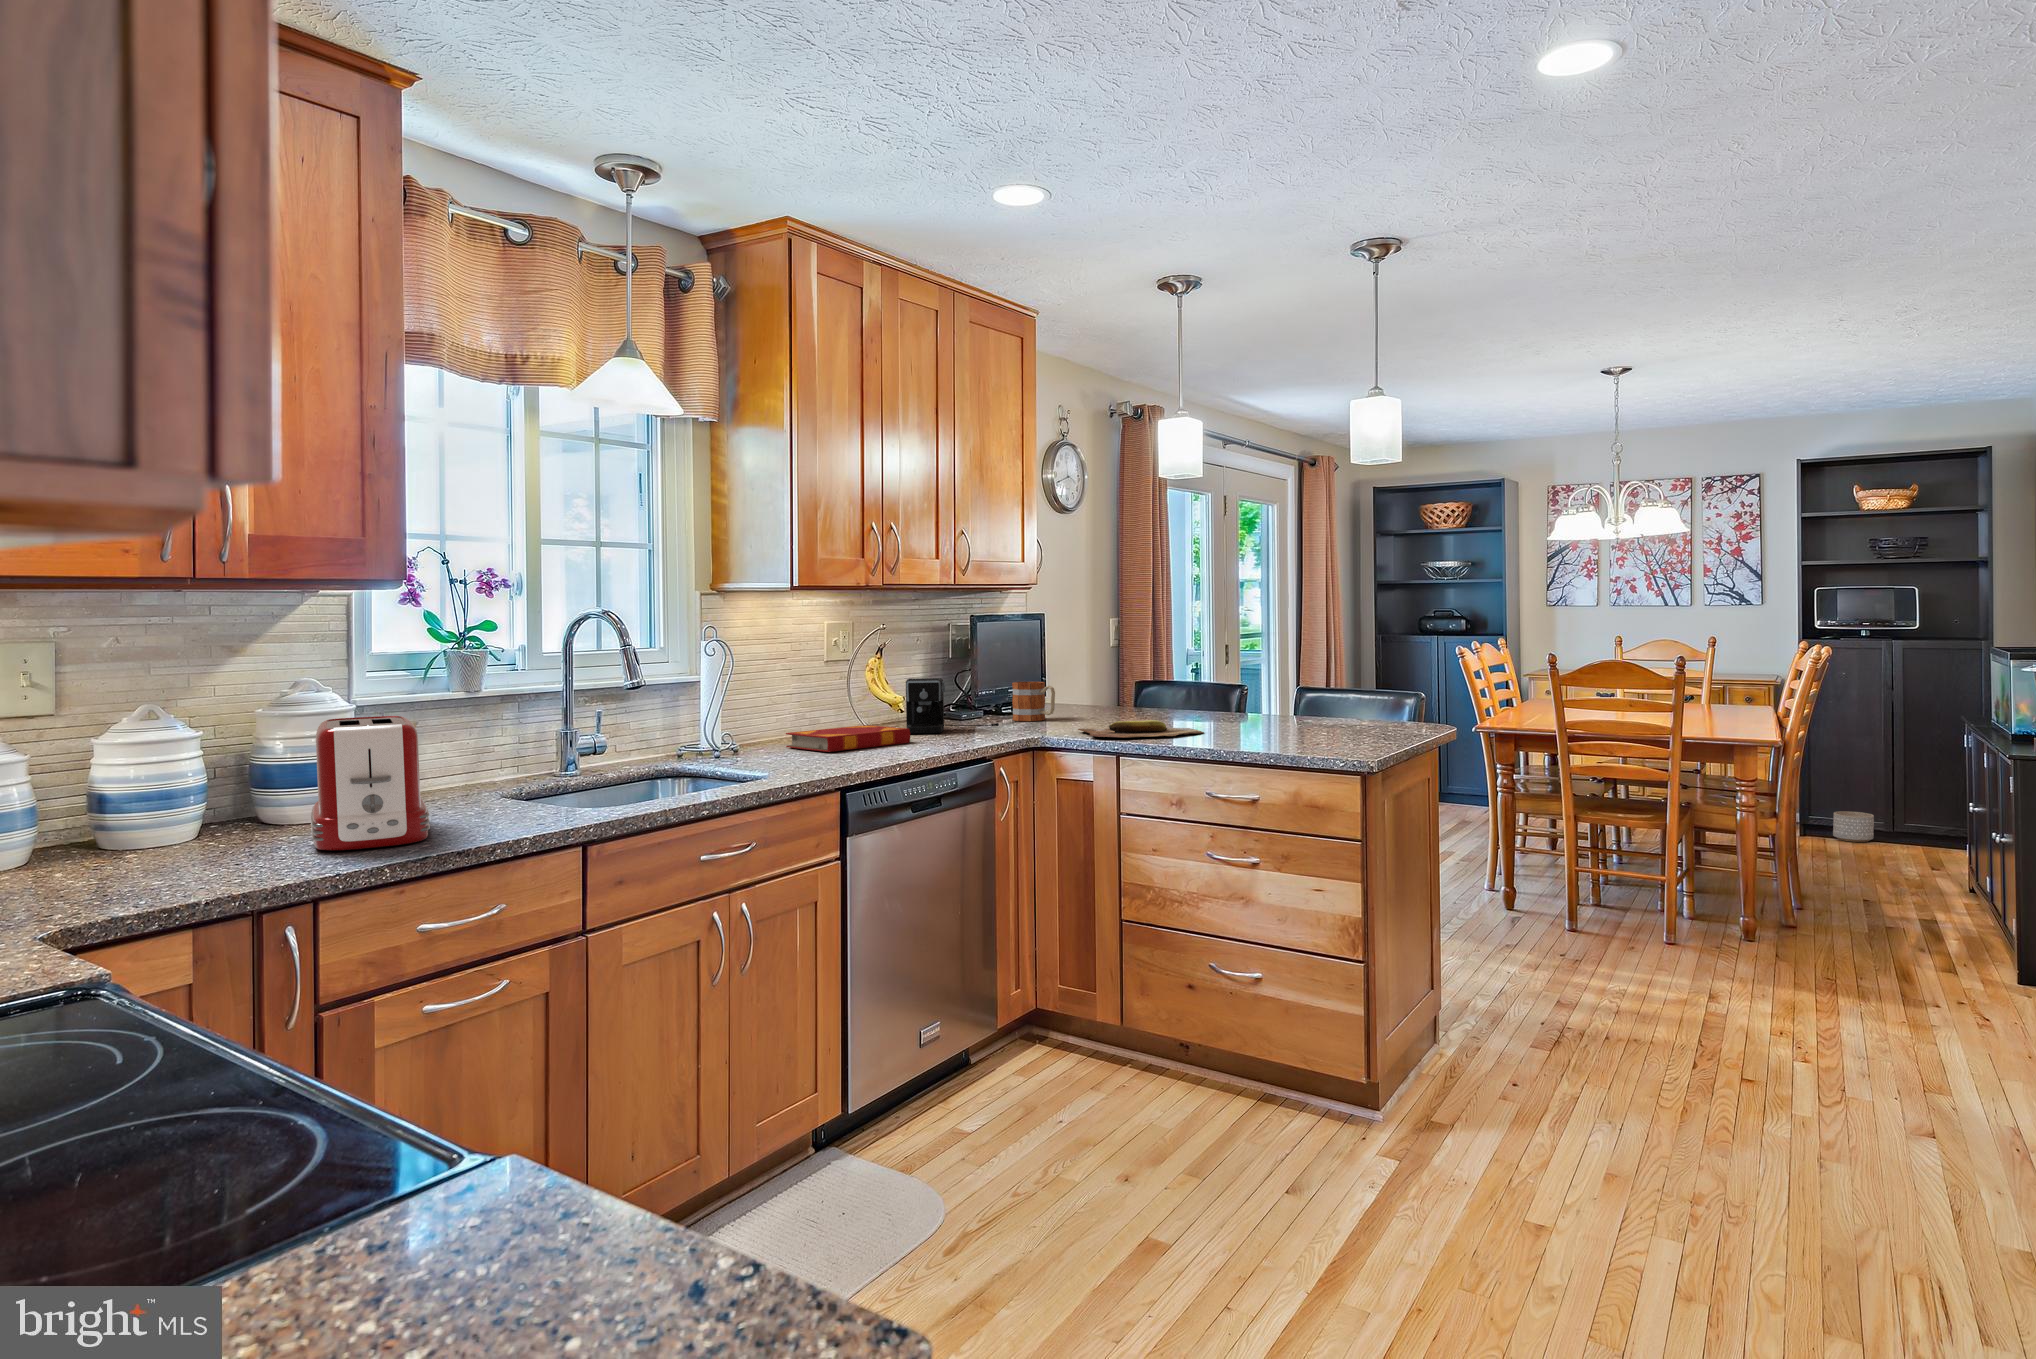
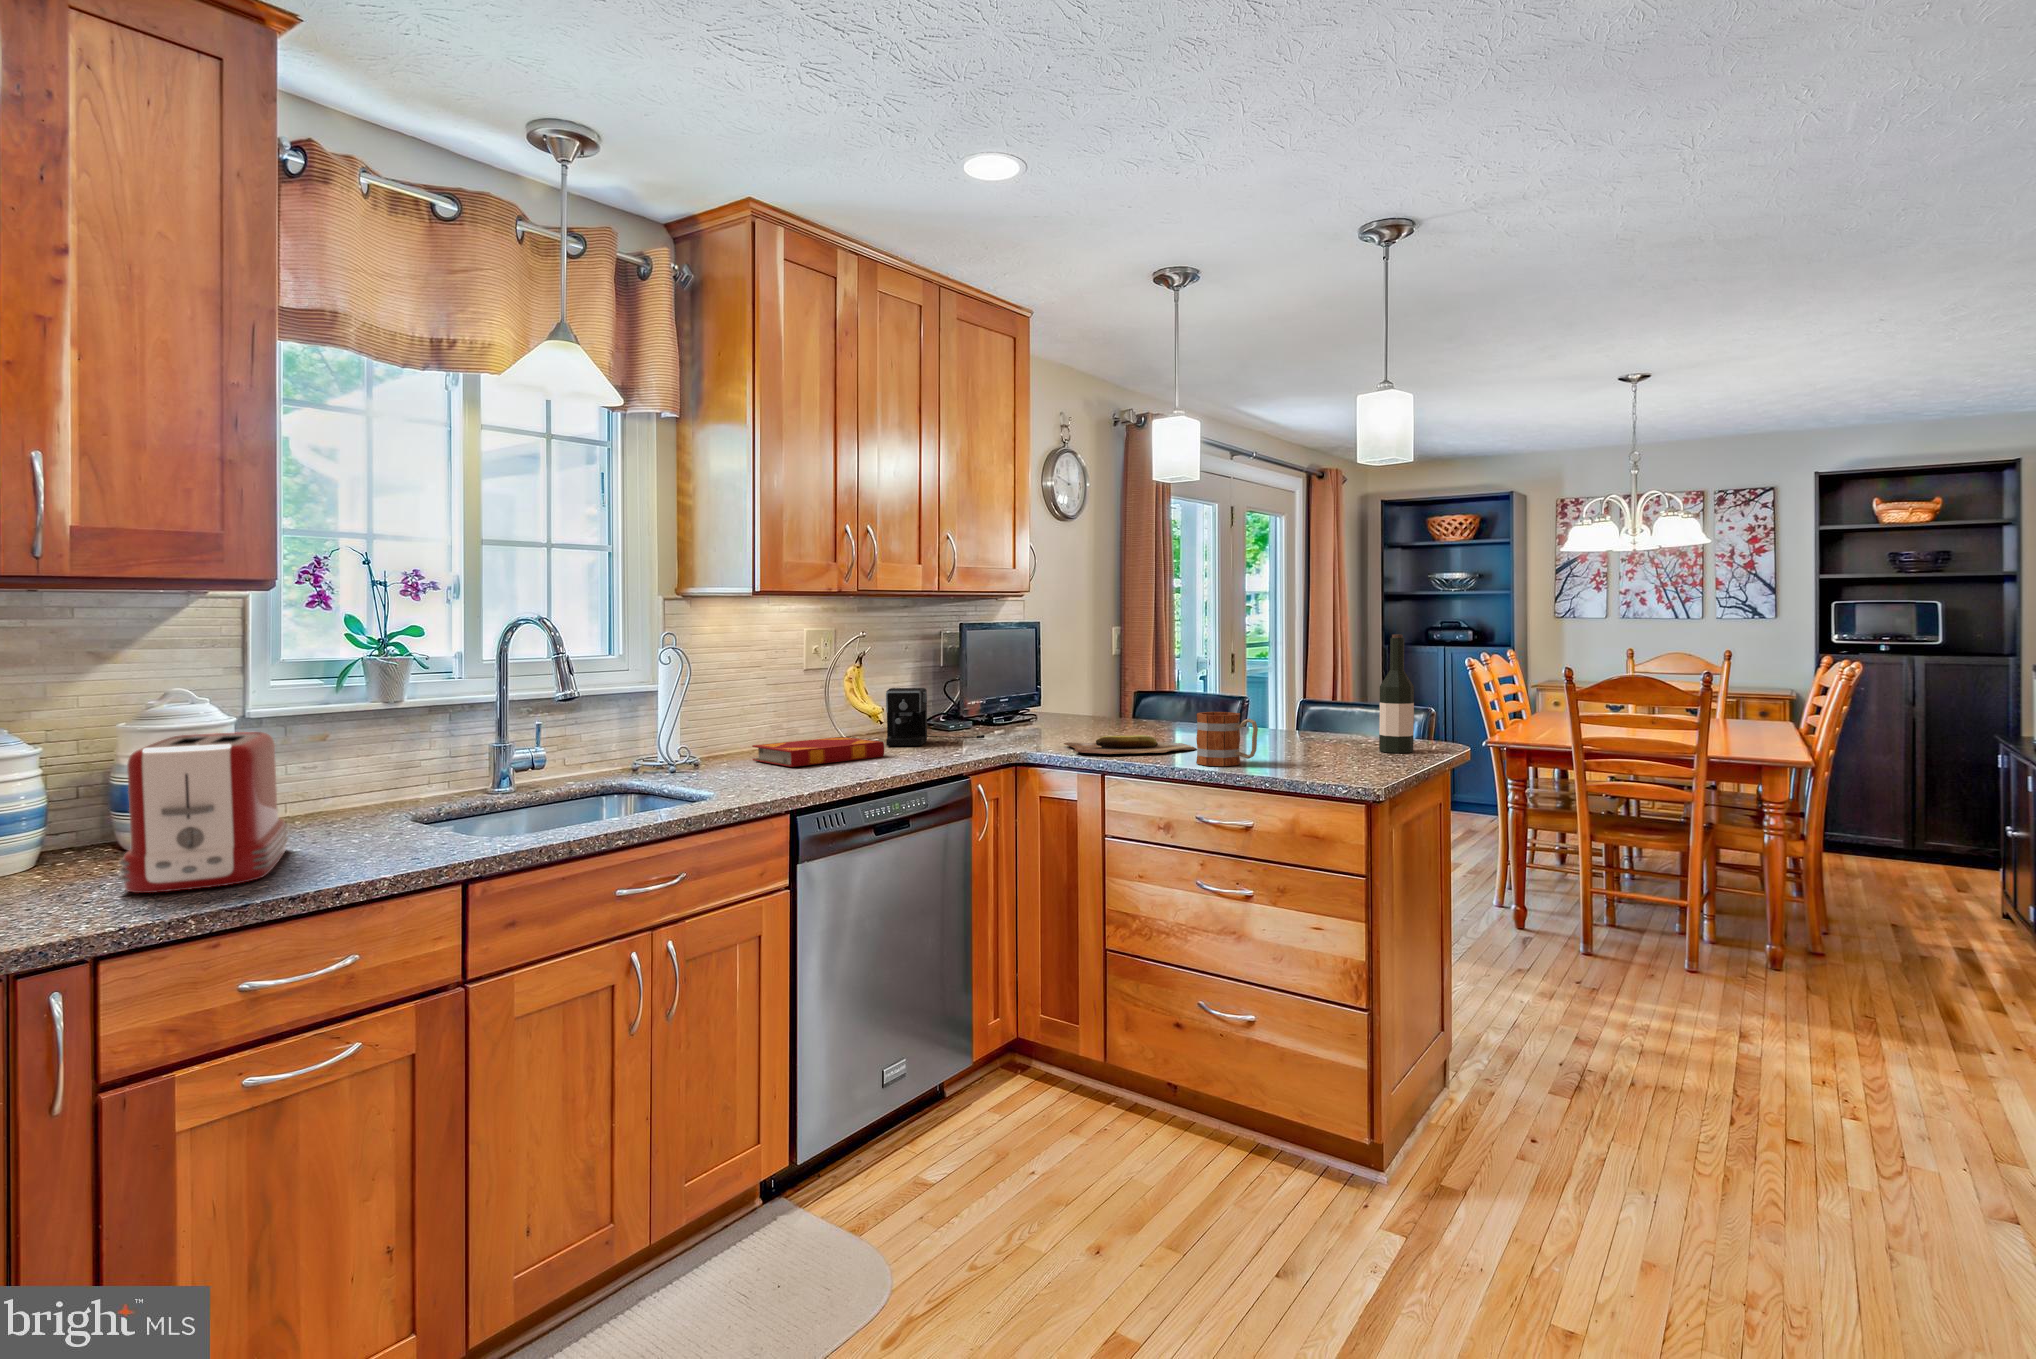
wine bottle: none [1373,624,1405,734] -> present [1379,634,1414,753]
mug: present [1012,682,1055,721] -> present [1196,712,1258,766]
planter: present [1833,811,1874,842] -> none [1852,827,1896,859]

